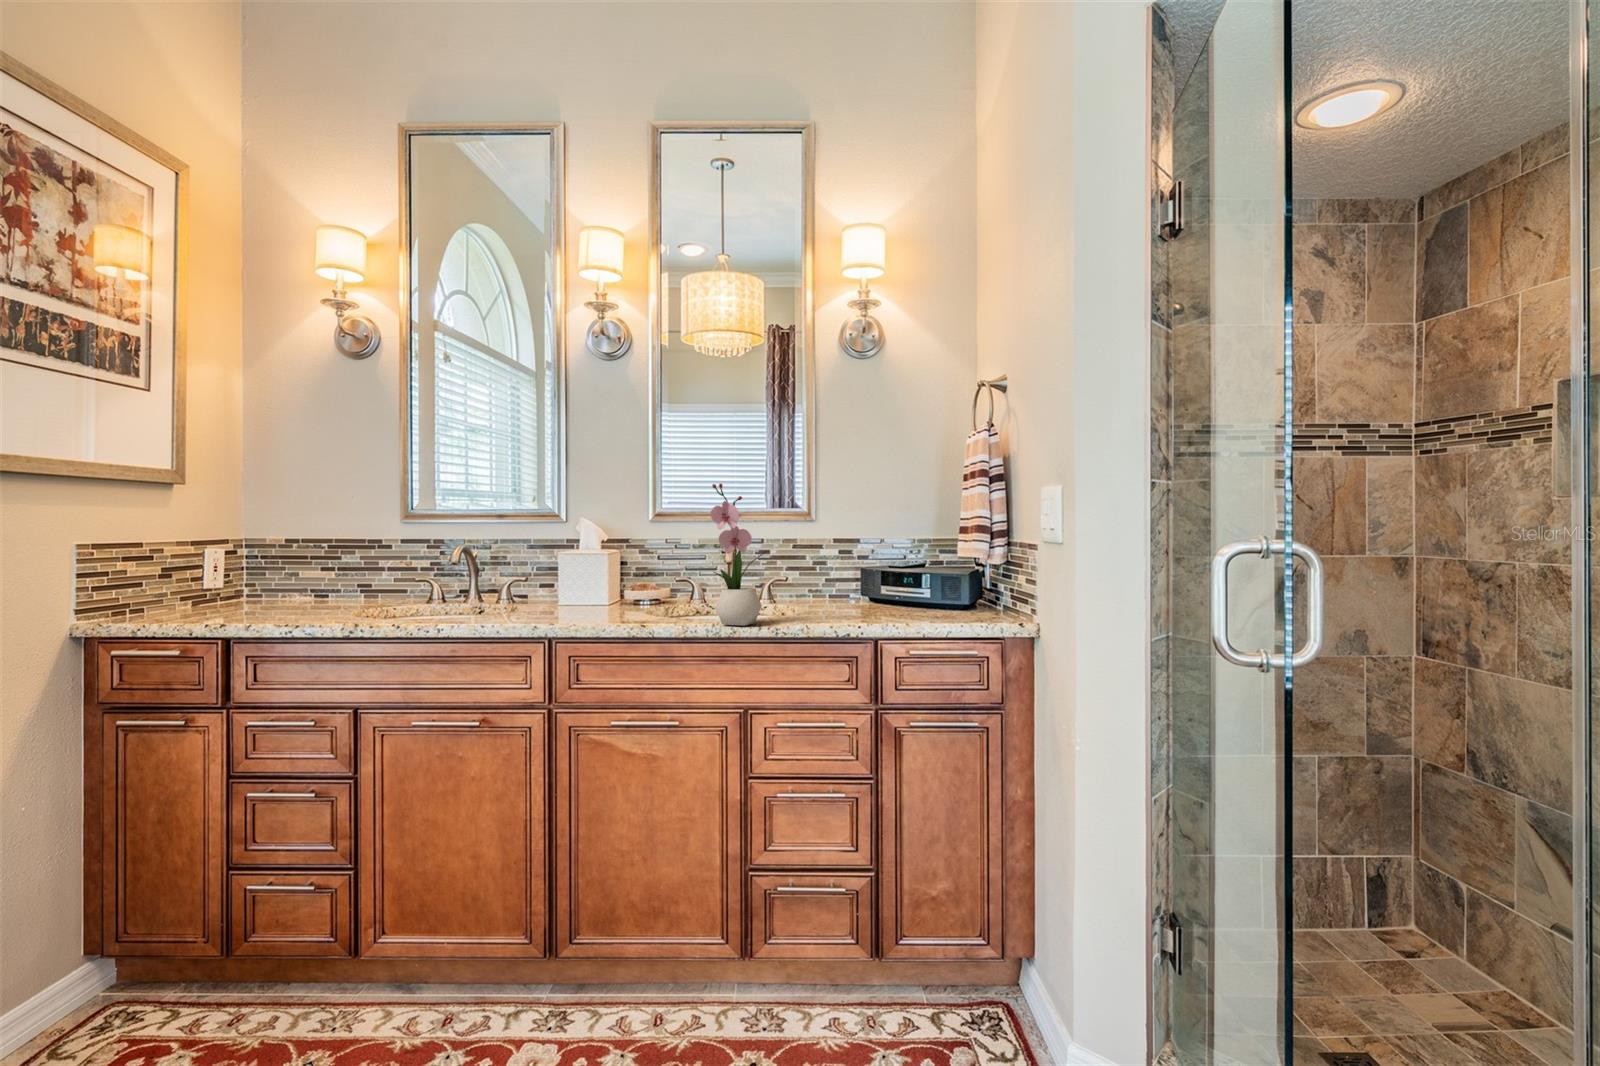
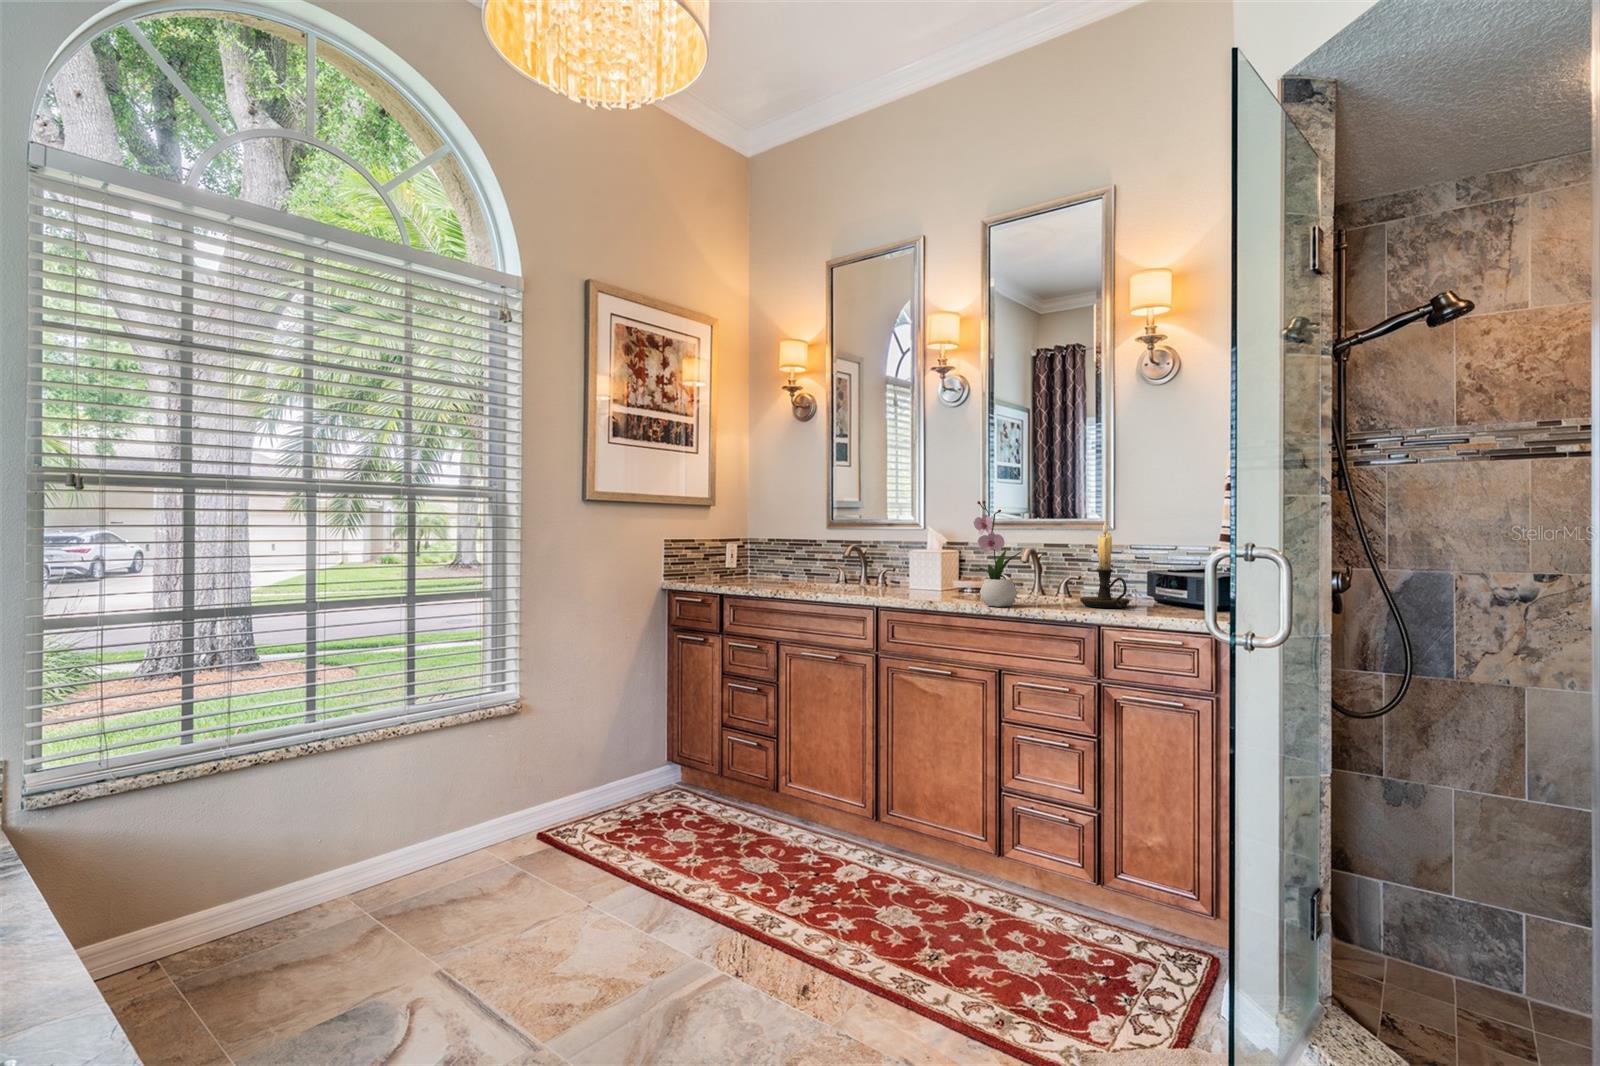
candle holder: none [822,513,886,617] -> present [1080,521,1129,608]

